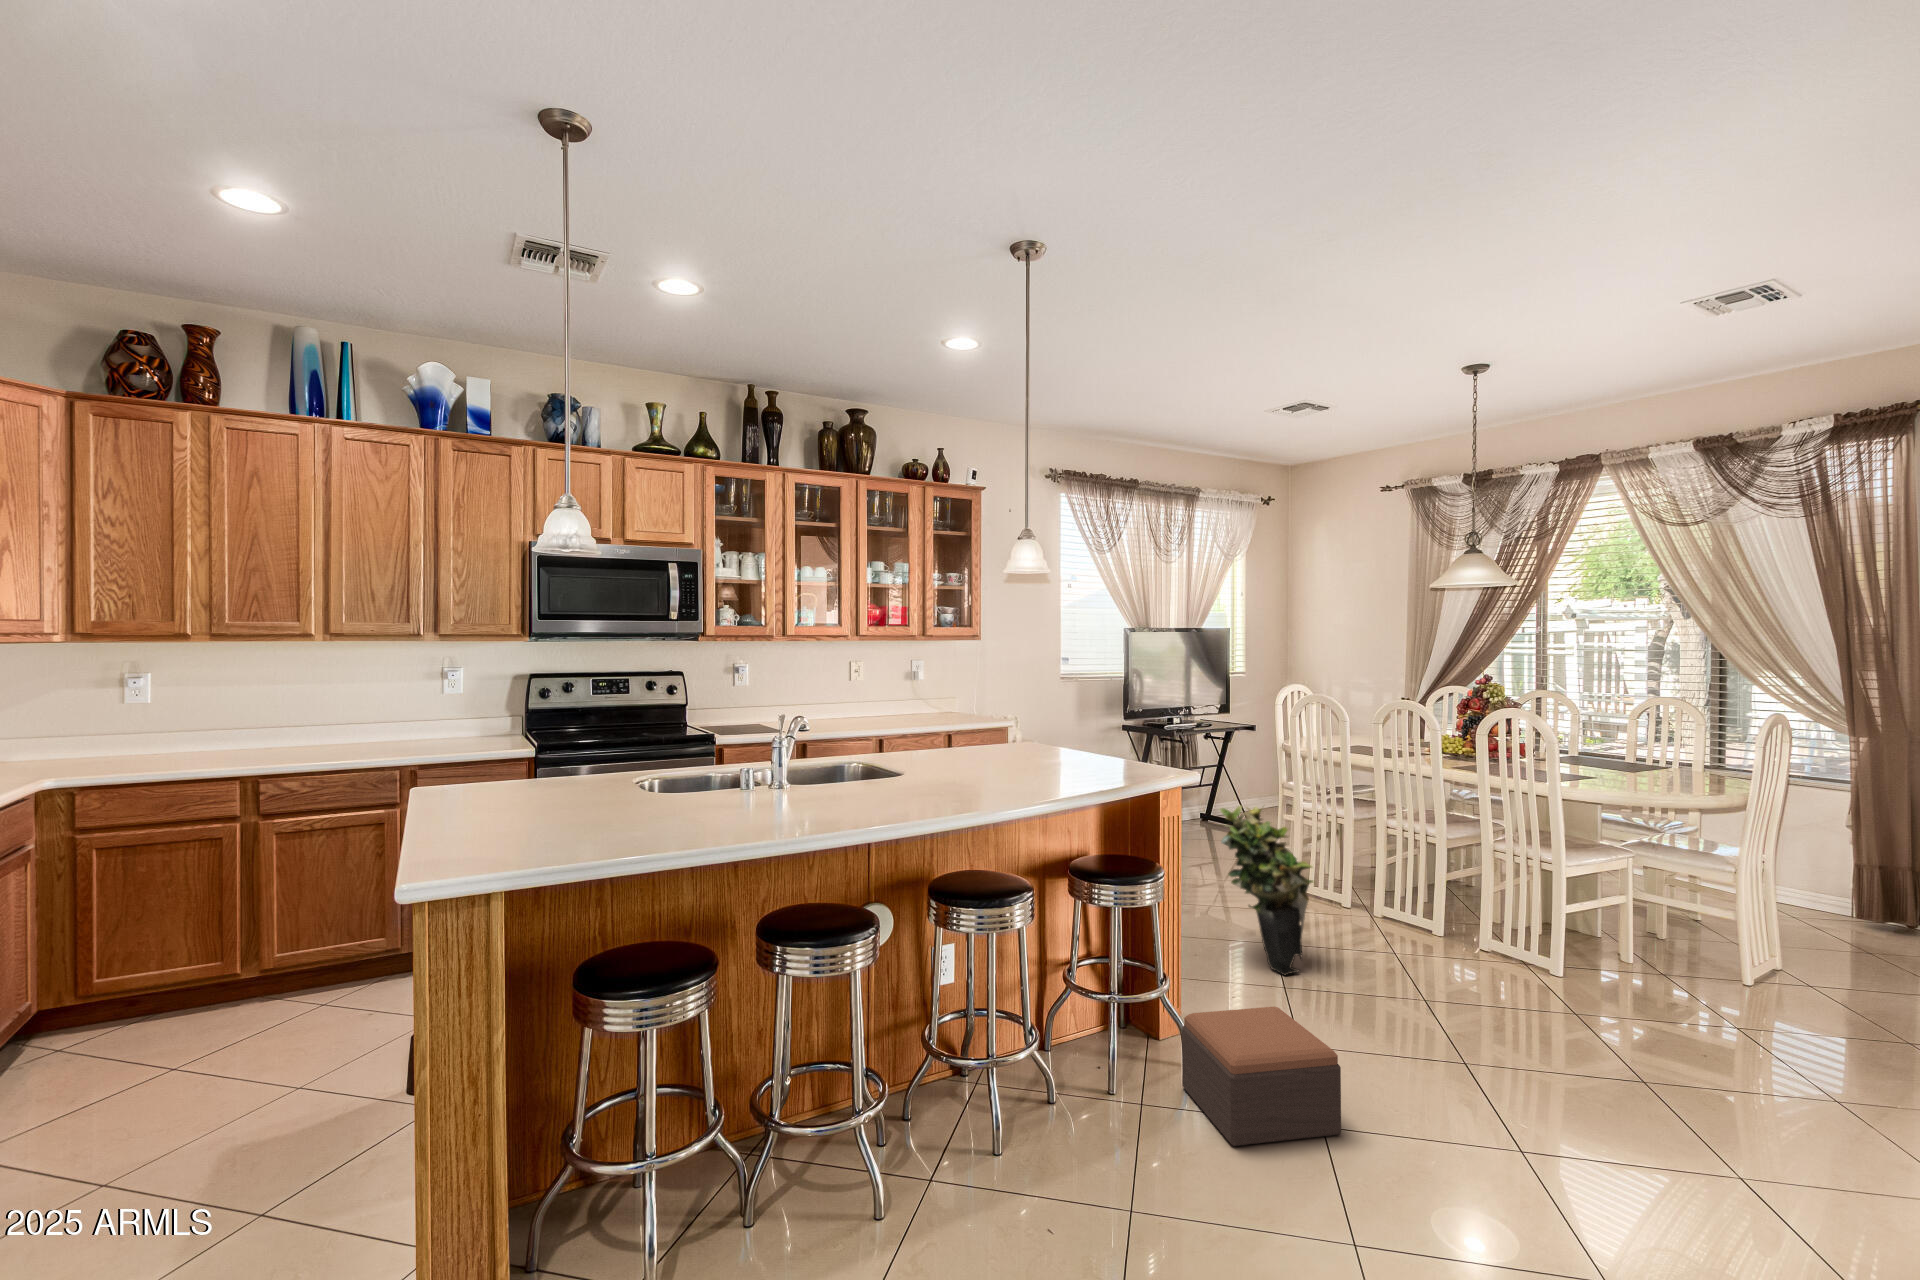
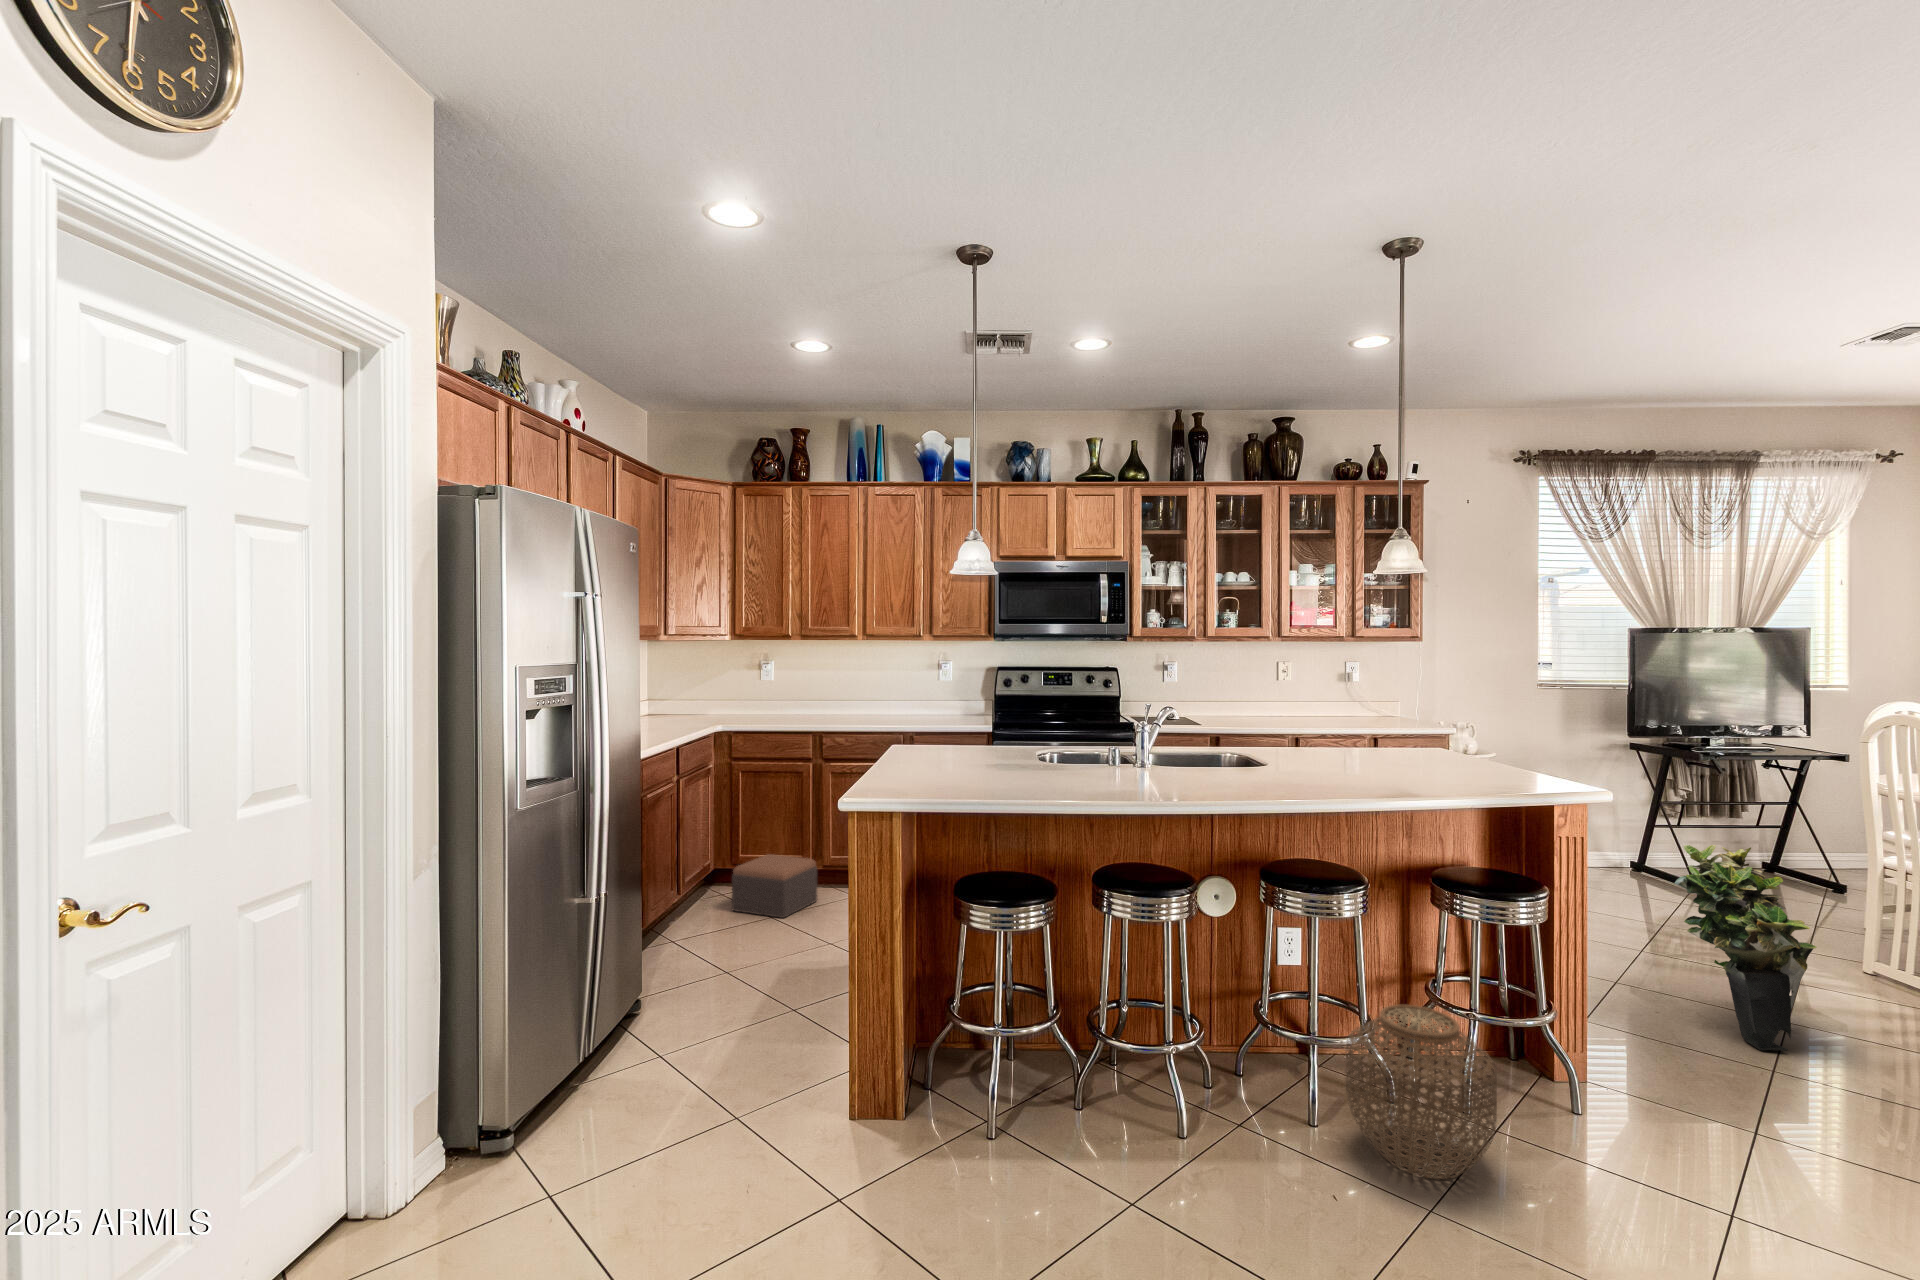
footstool: present [1182,1007,1341,1146] -> present [732,854,817,918]
woven basket: none [1037,1014,1184,1203] -> present [1345,1005,1497,1179]

